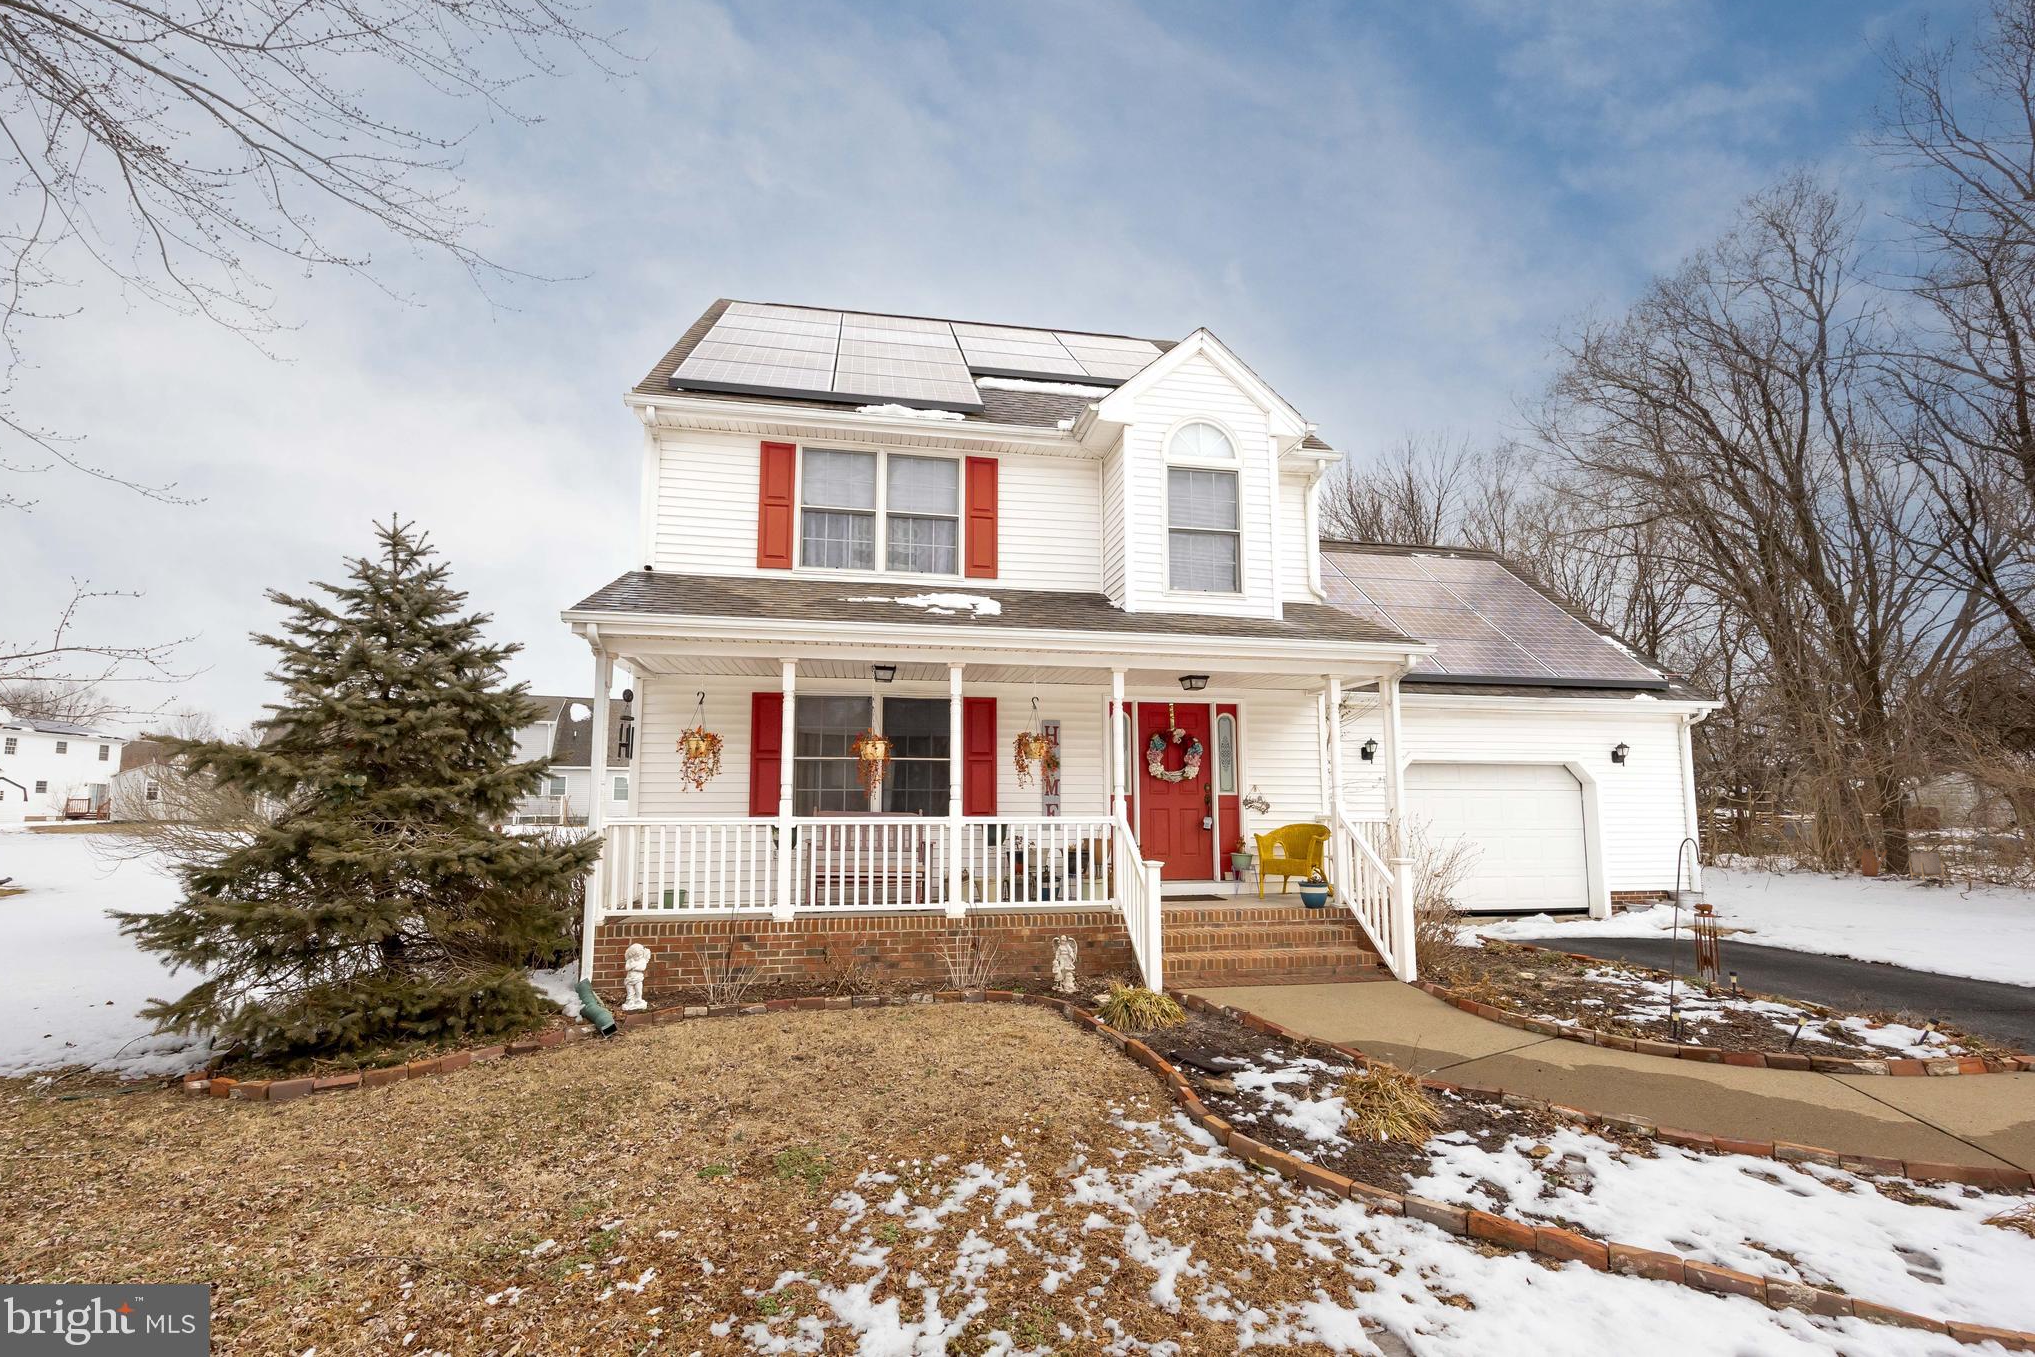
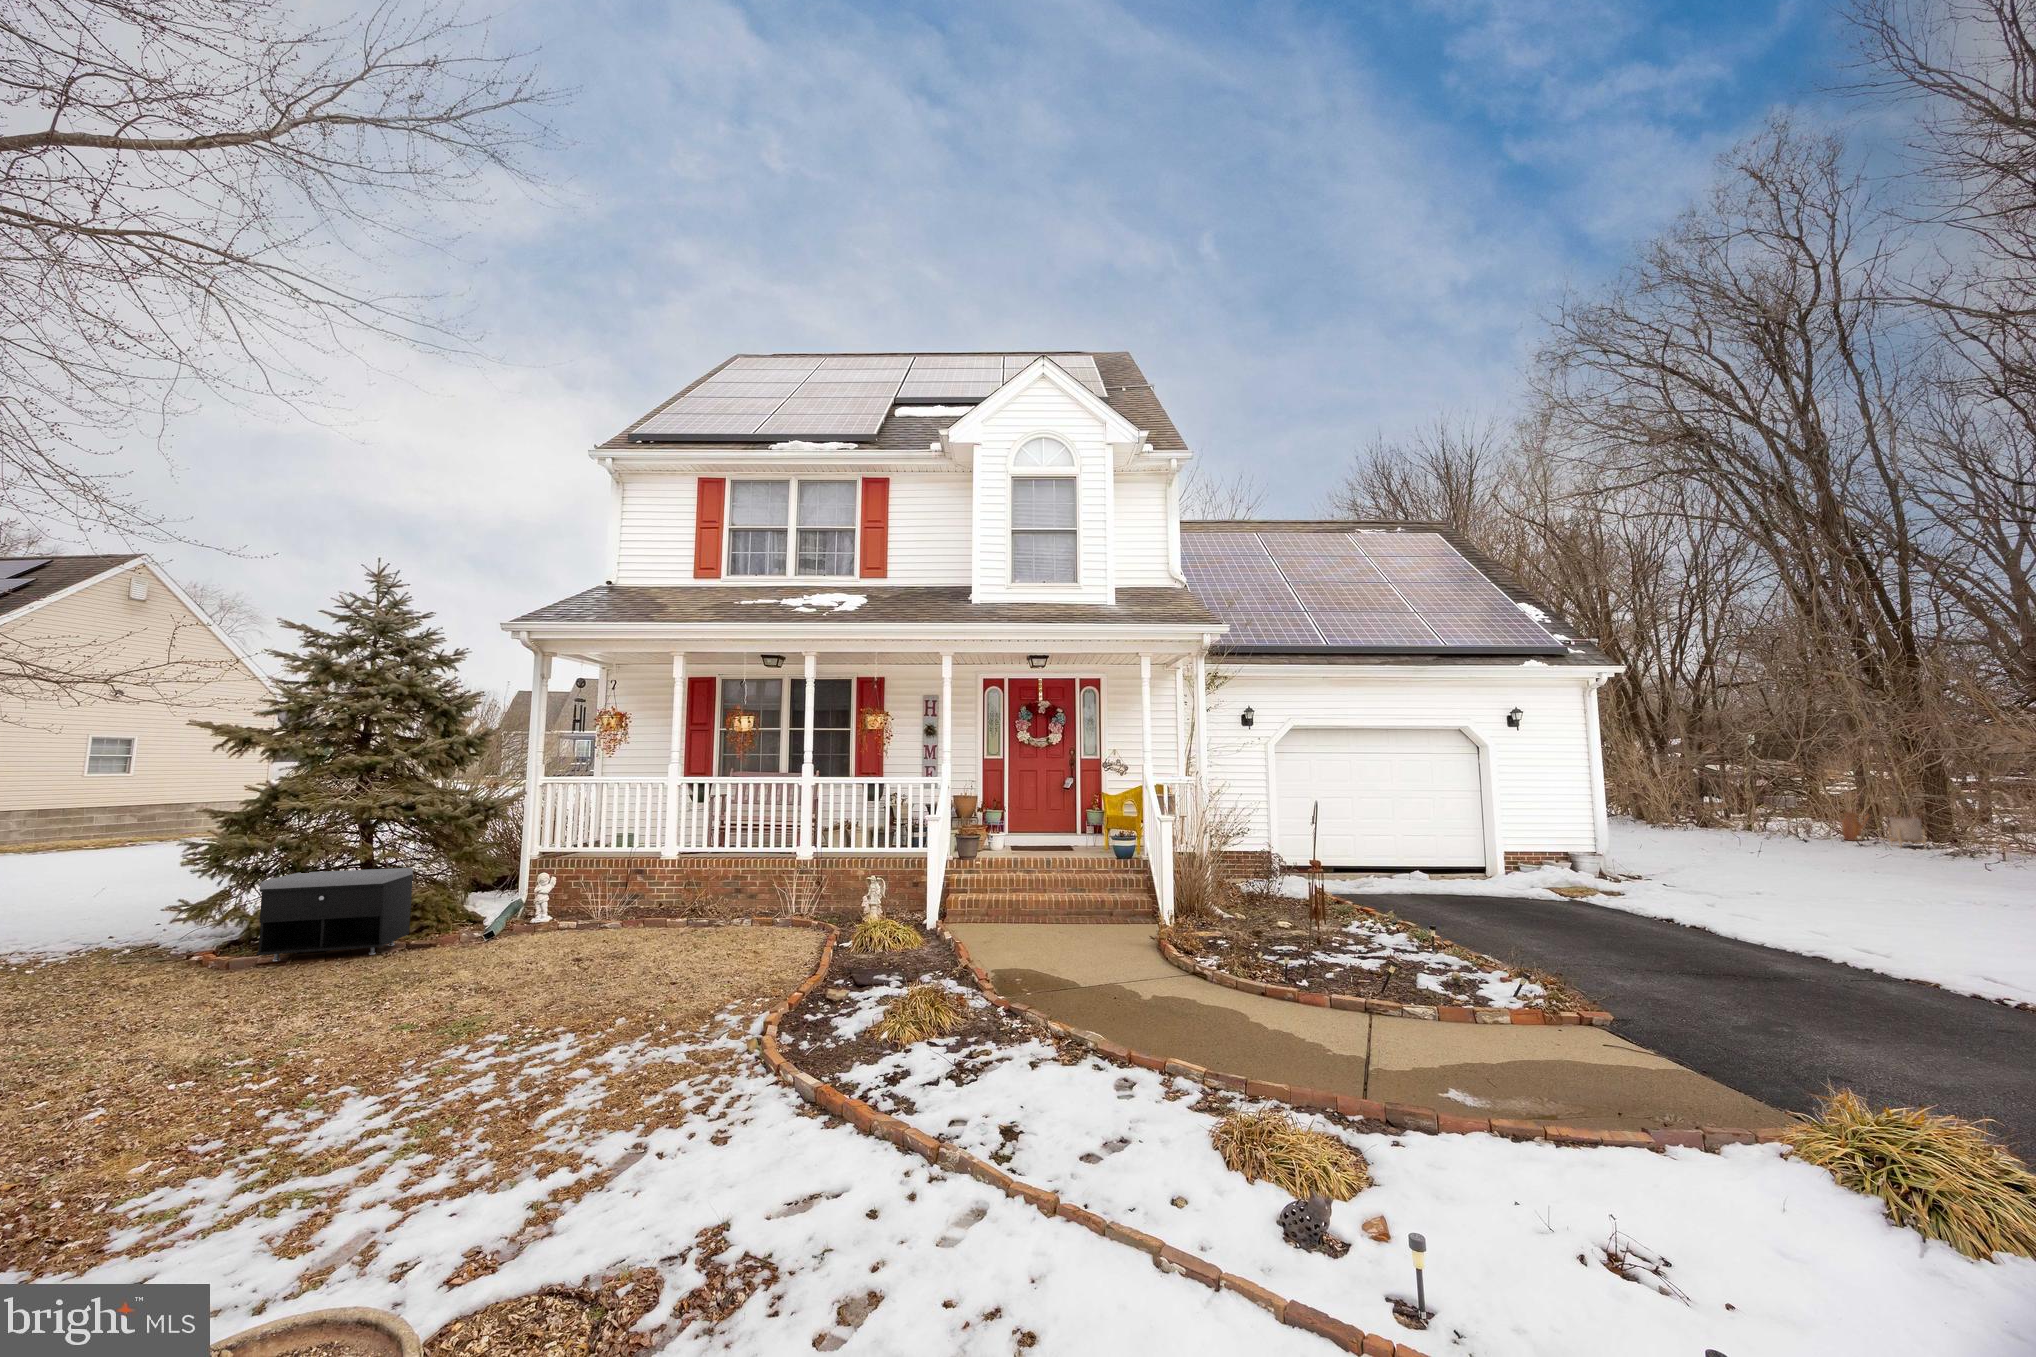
storage bench: none [312,941,503,1085] -> present [256,868,413,961]

